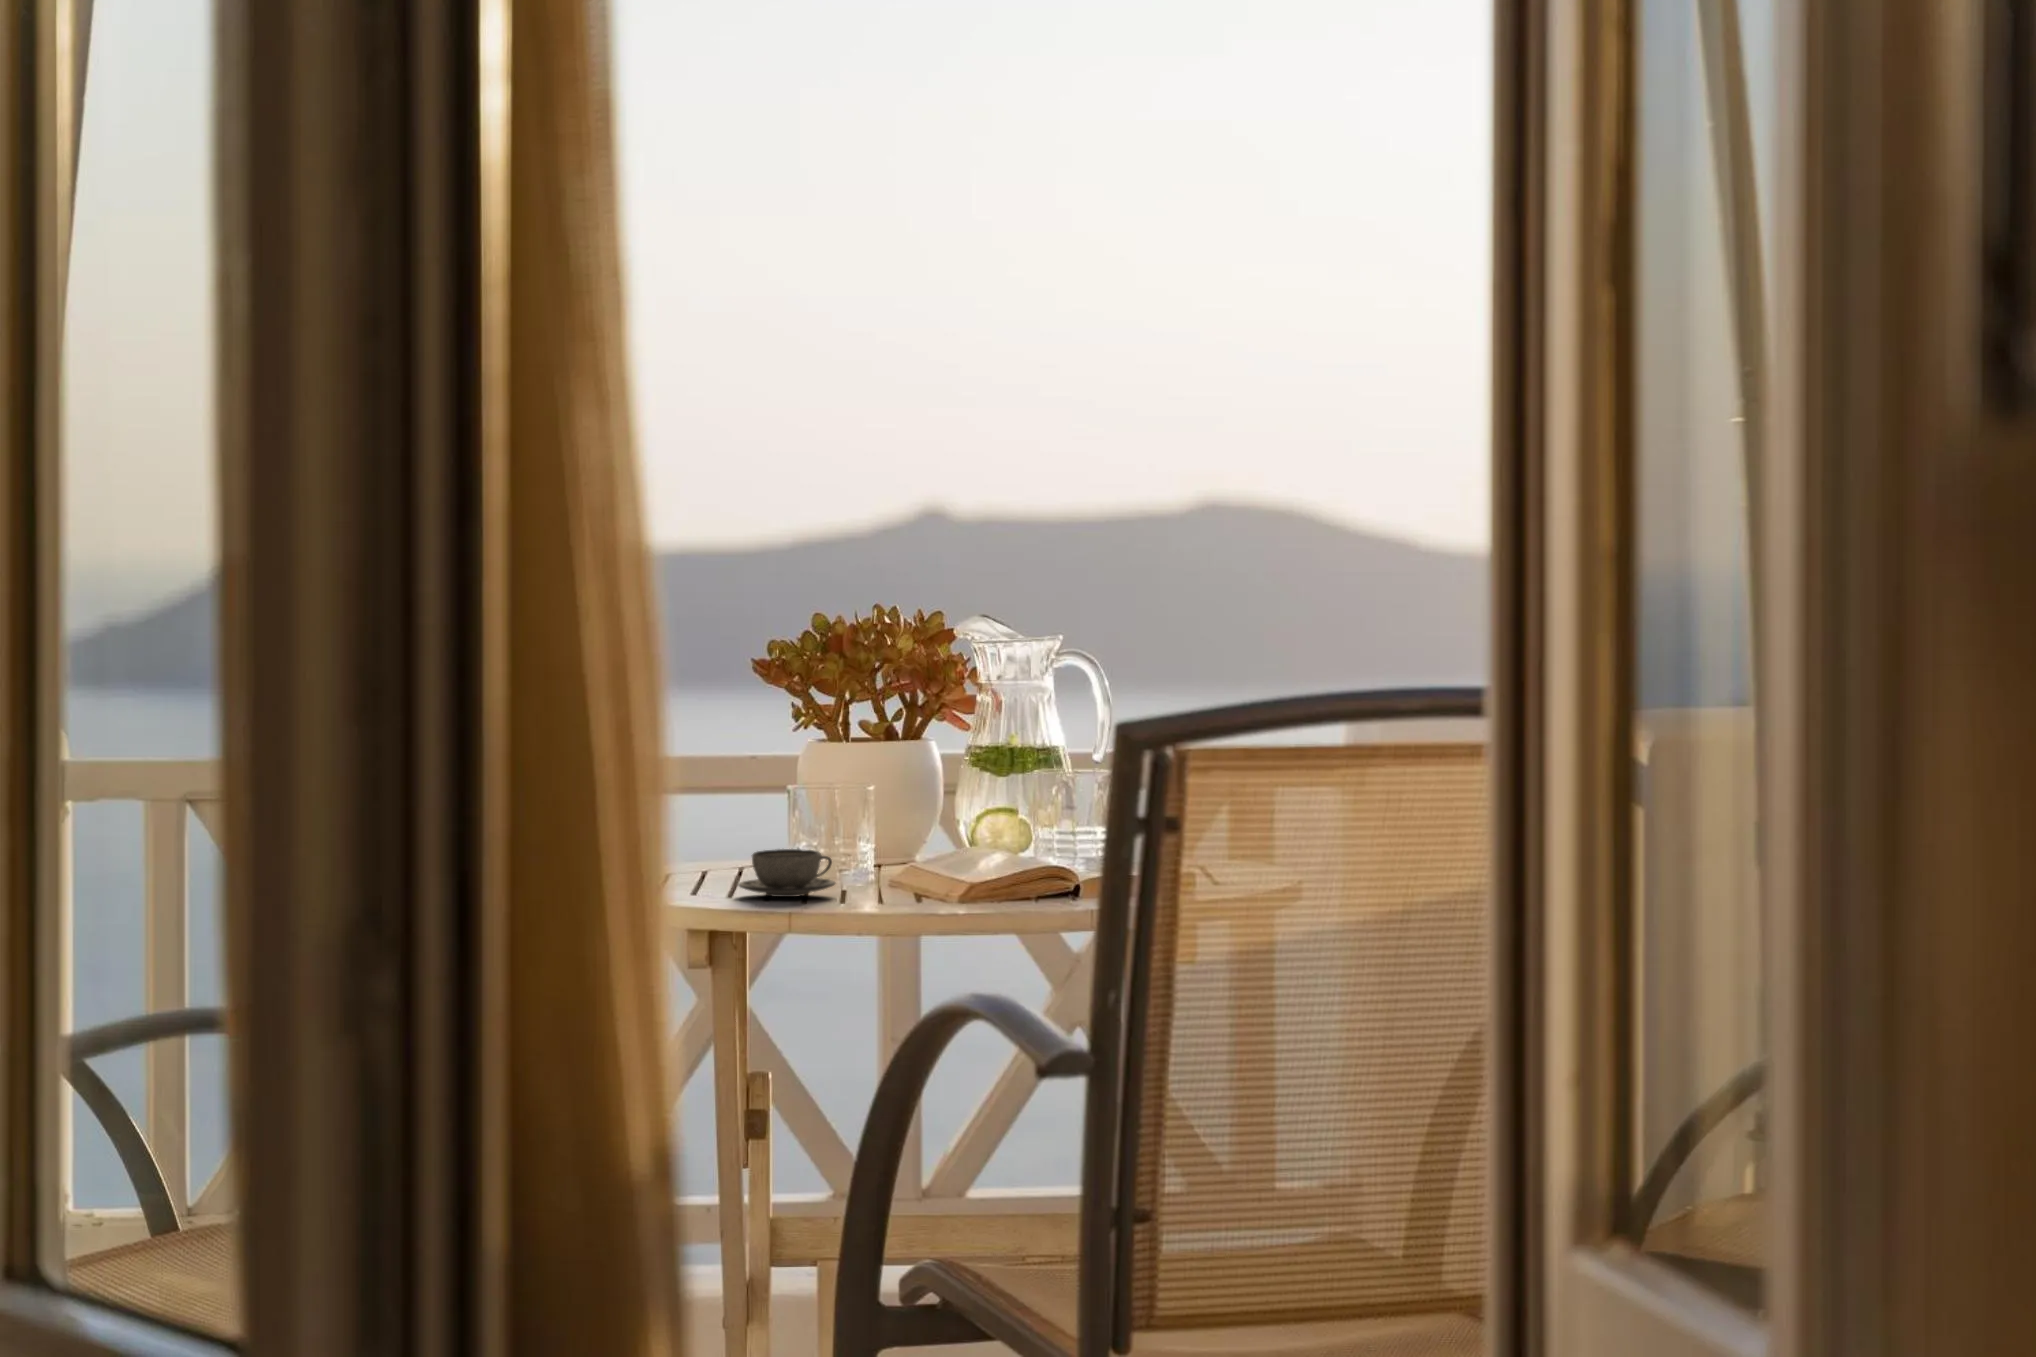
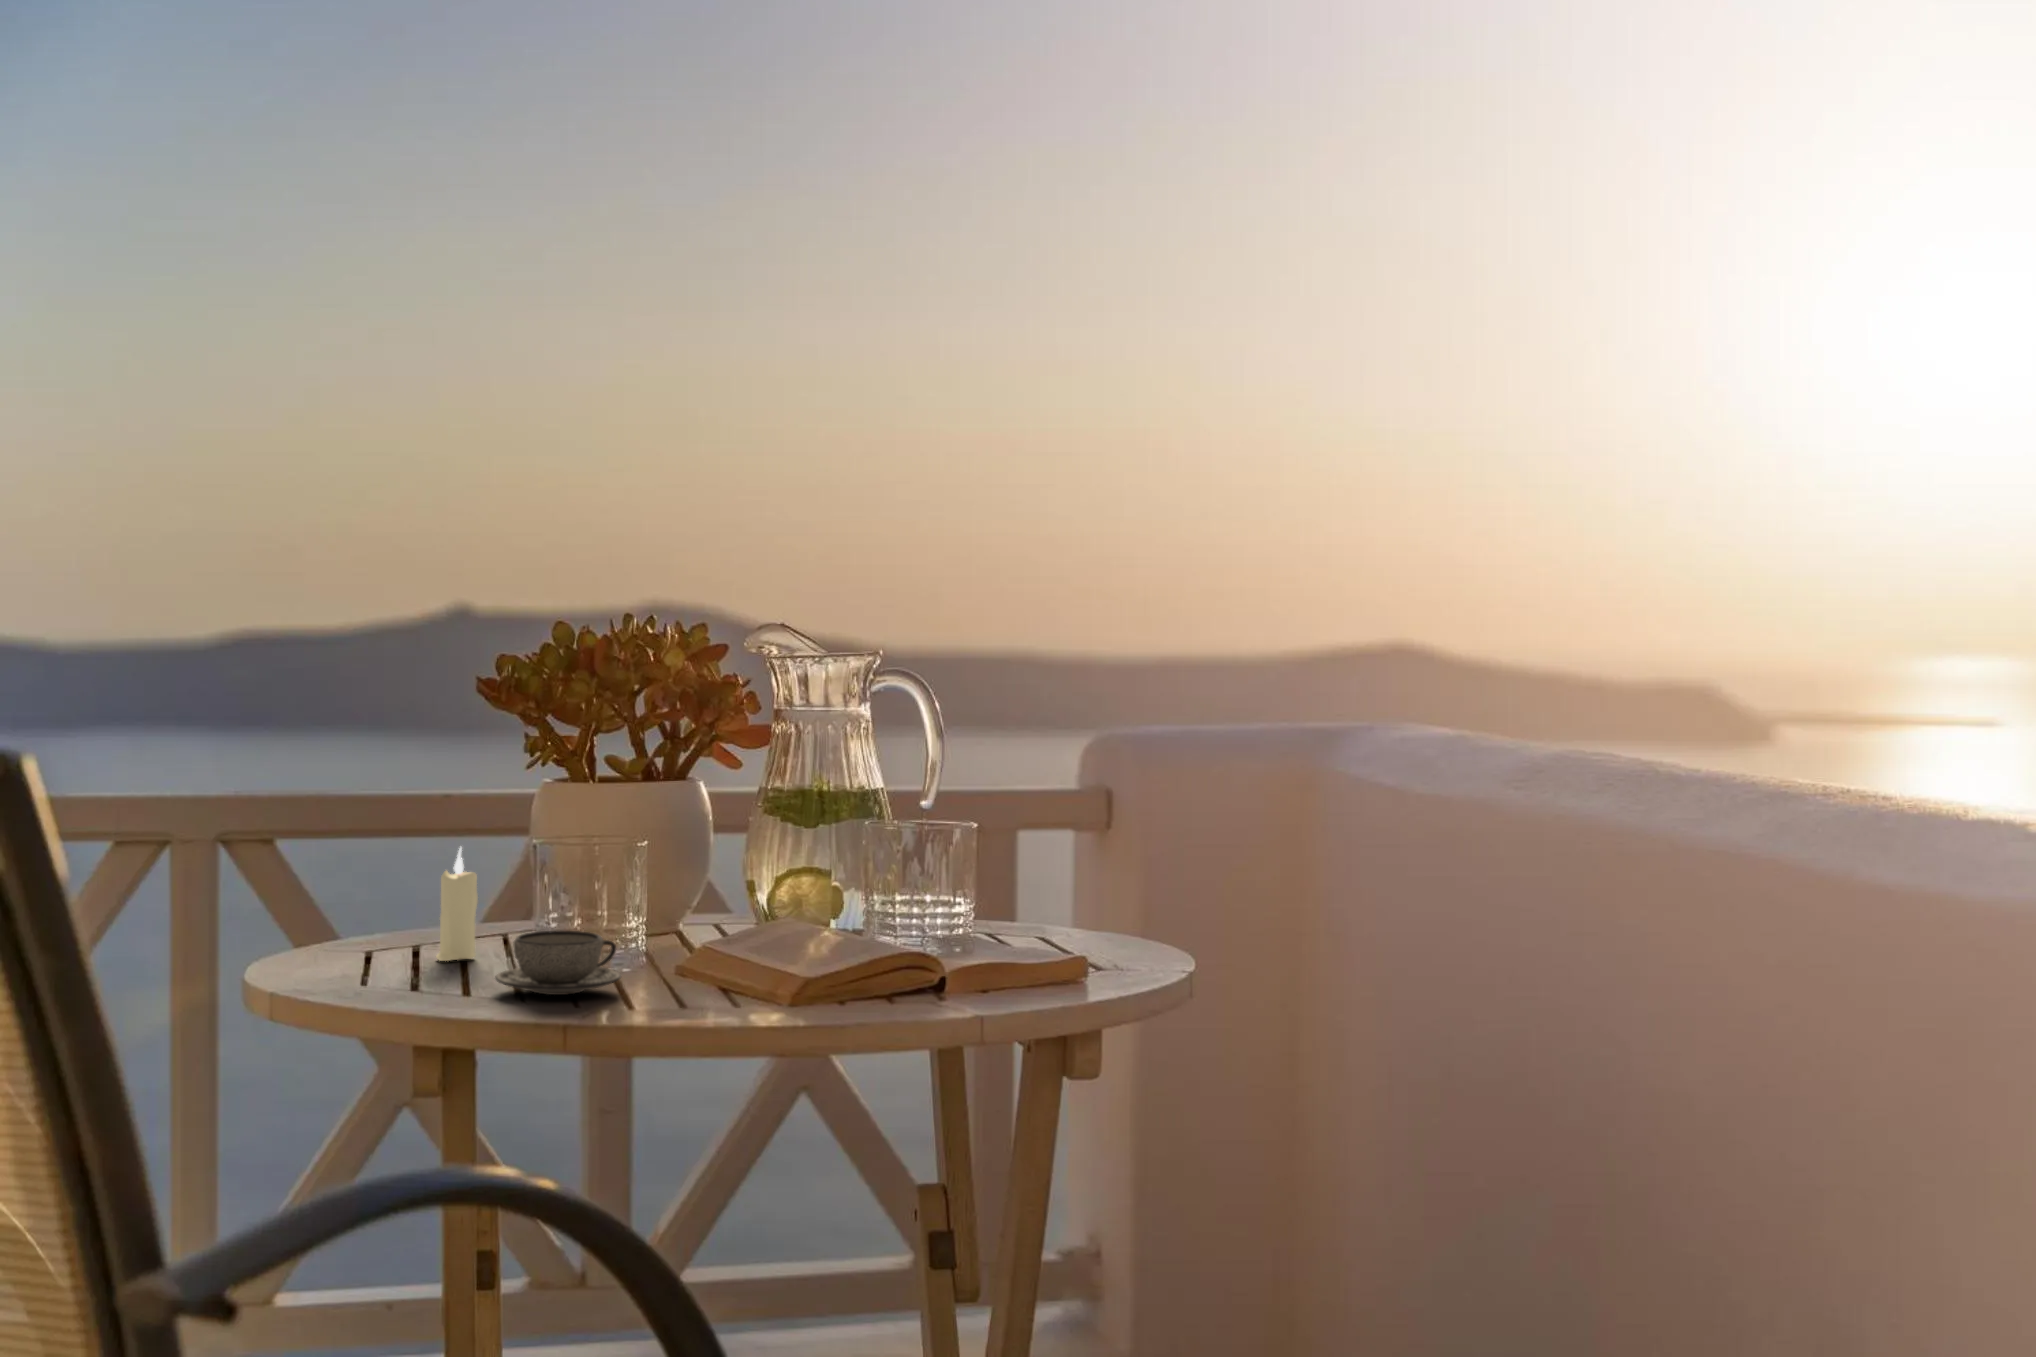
candle: none [715,789,746,880] -> present [436,847,478,961]

